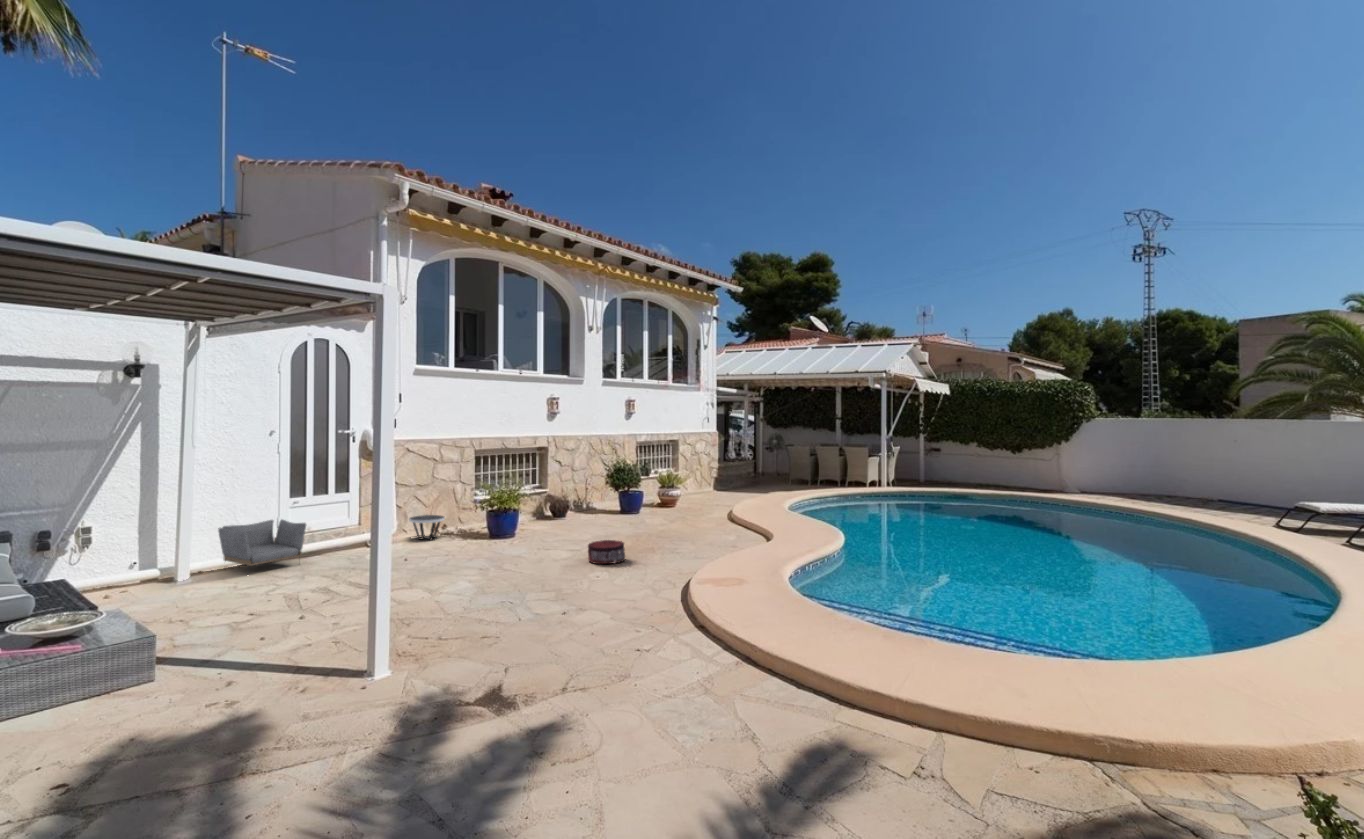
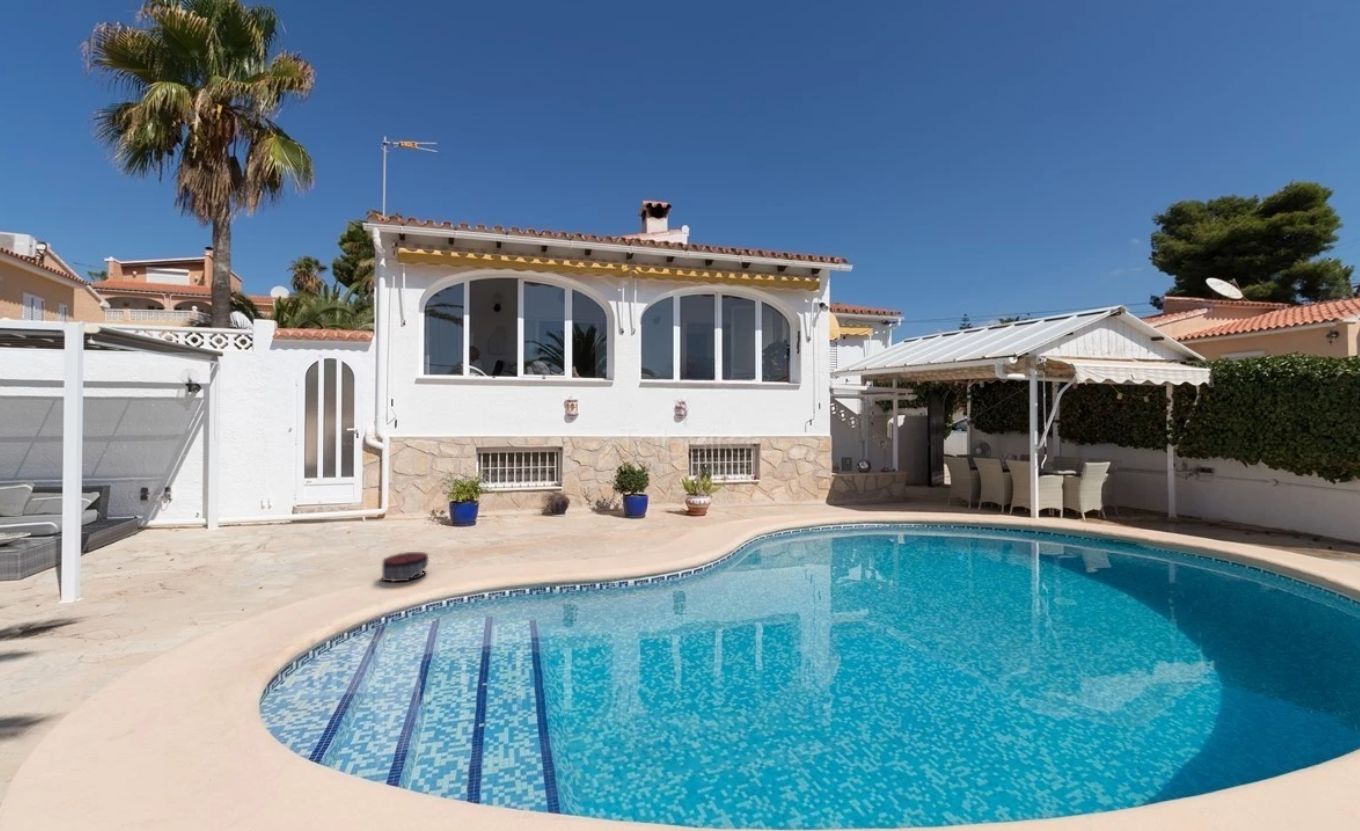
side table: present [409,515,445,540] -> none [395,501,428,524]
armchair: present [218,520,306,566] -> none [217,495,288,537]

